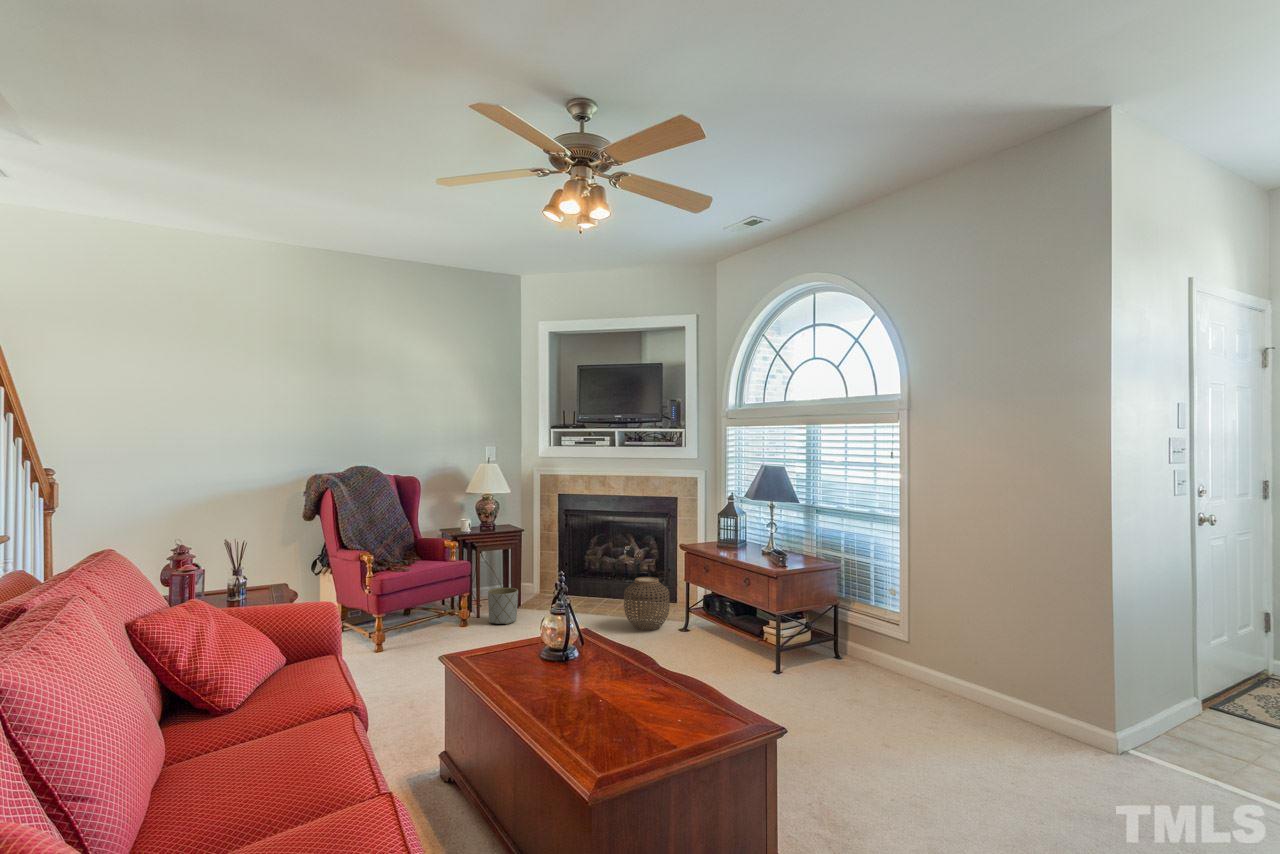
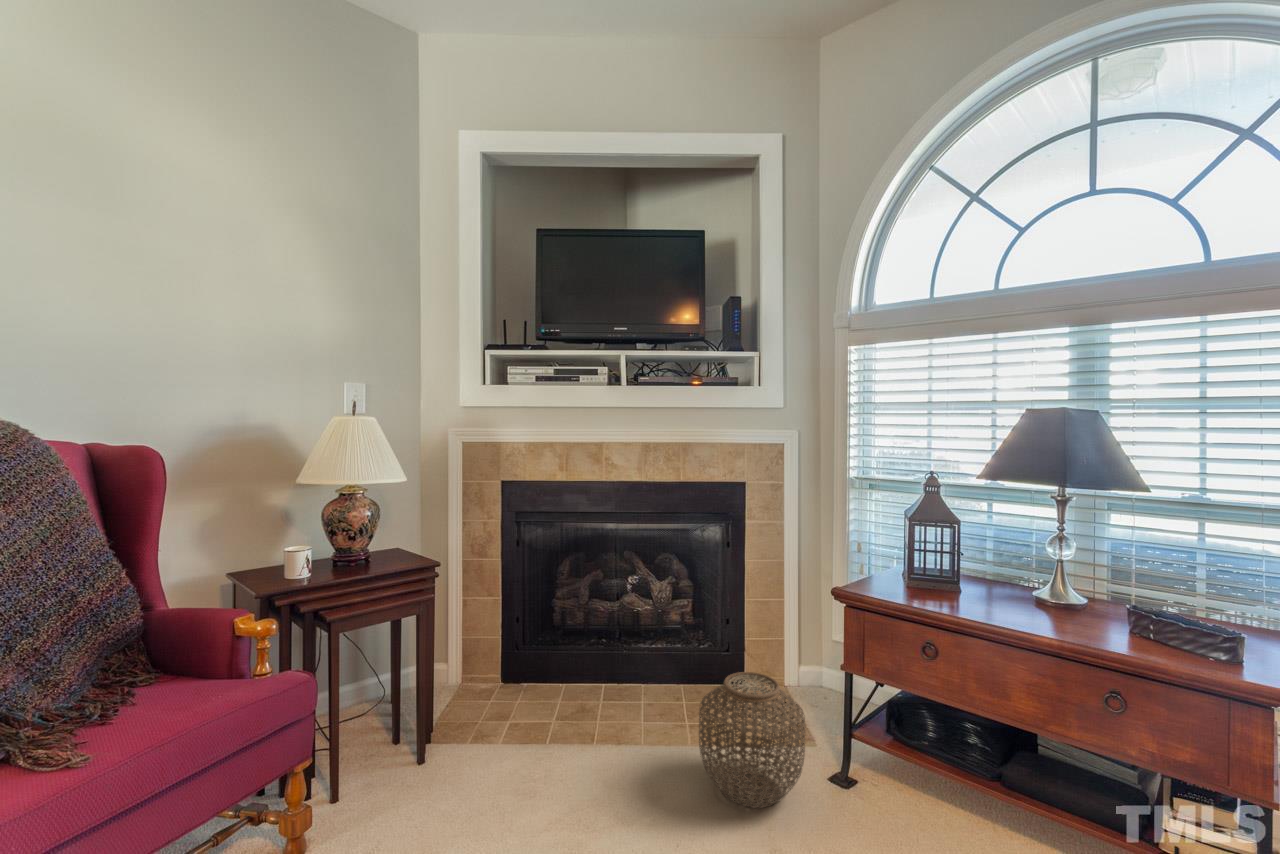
planter: present [488,588,518,625] -> none [357,710,436,820]

